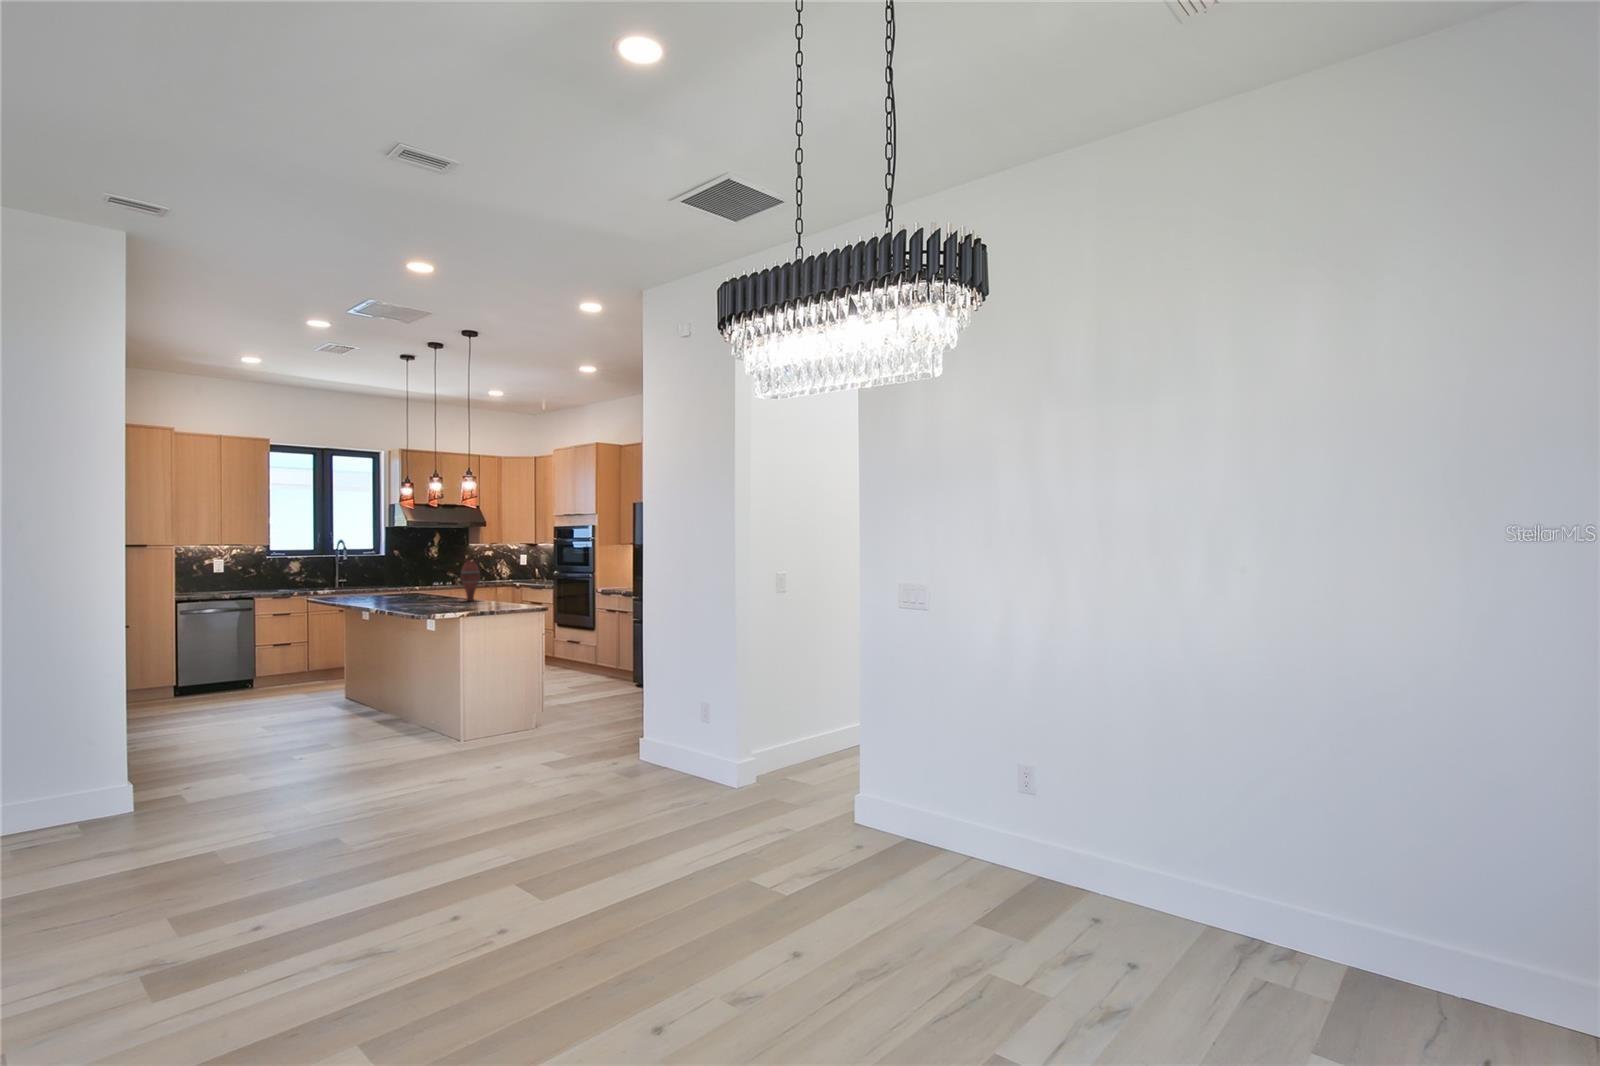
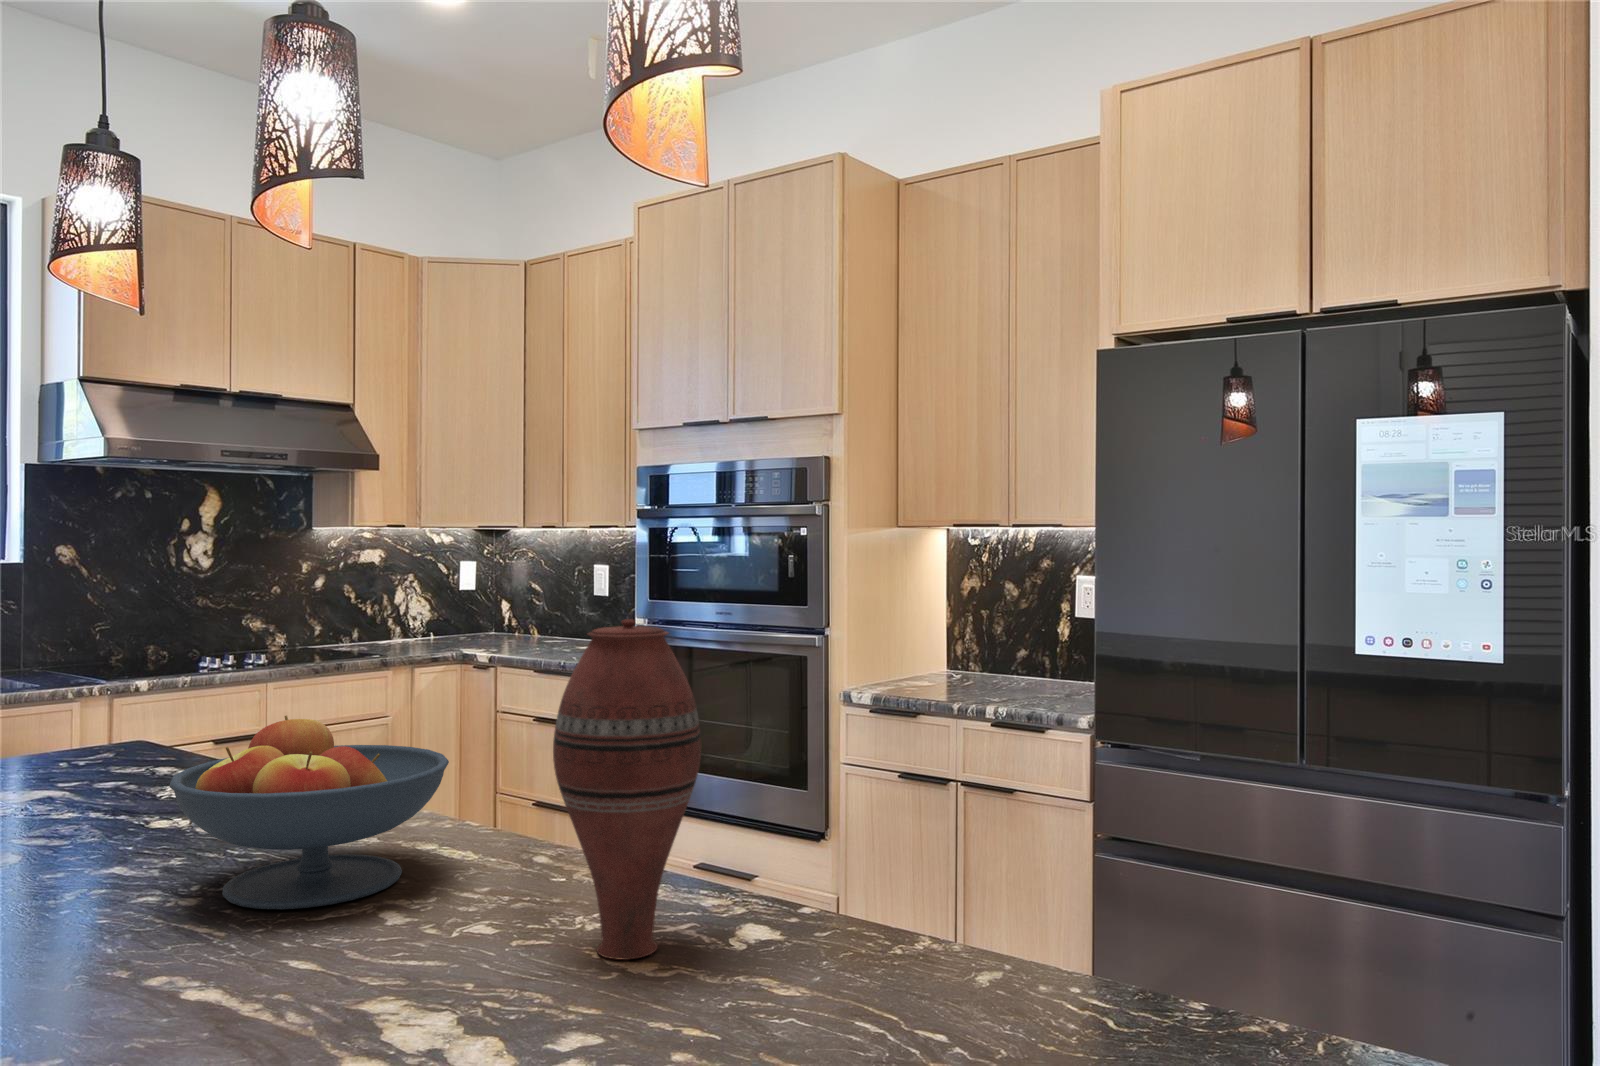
fruit bowl: none [418,576,457,600] -> present [170,716,449,909]

